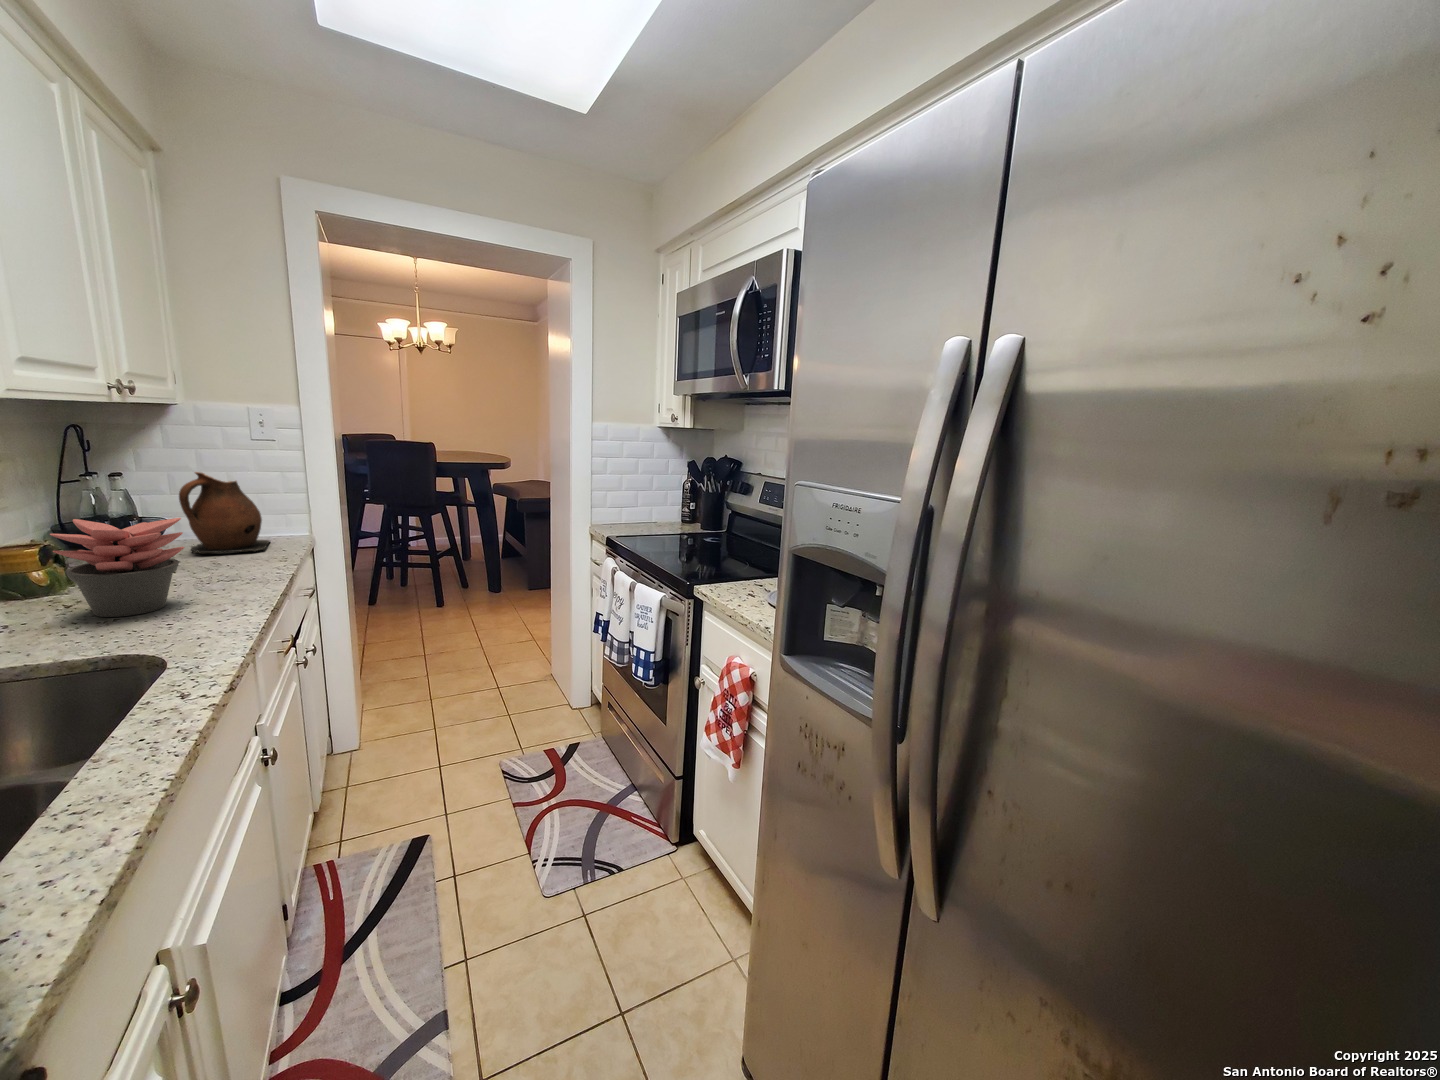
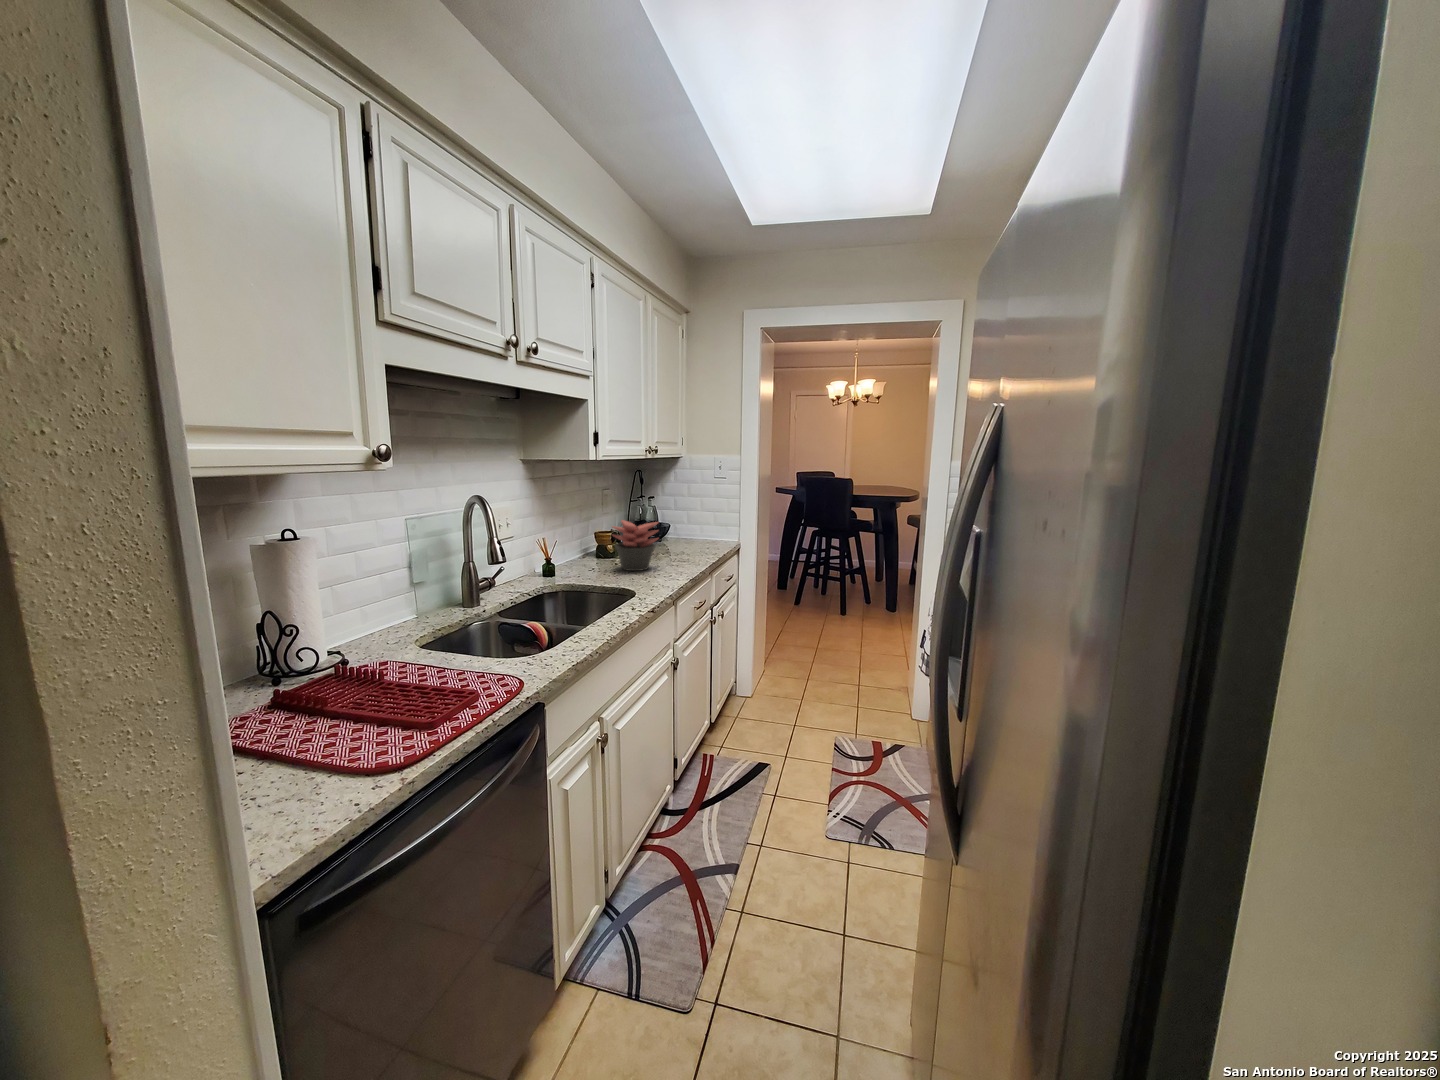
ceramic pitcher: present [179,472,270,553] -> none [673,498,714,548]

